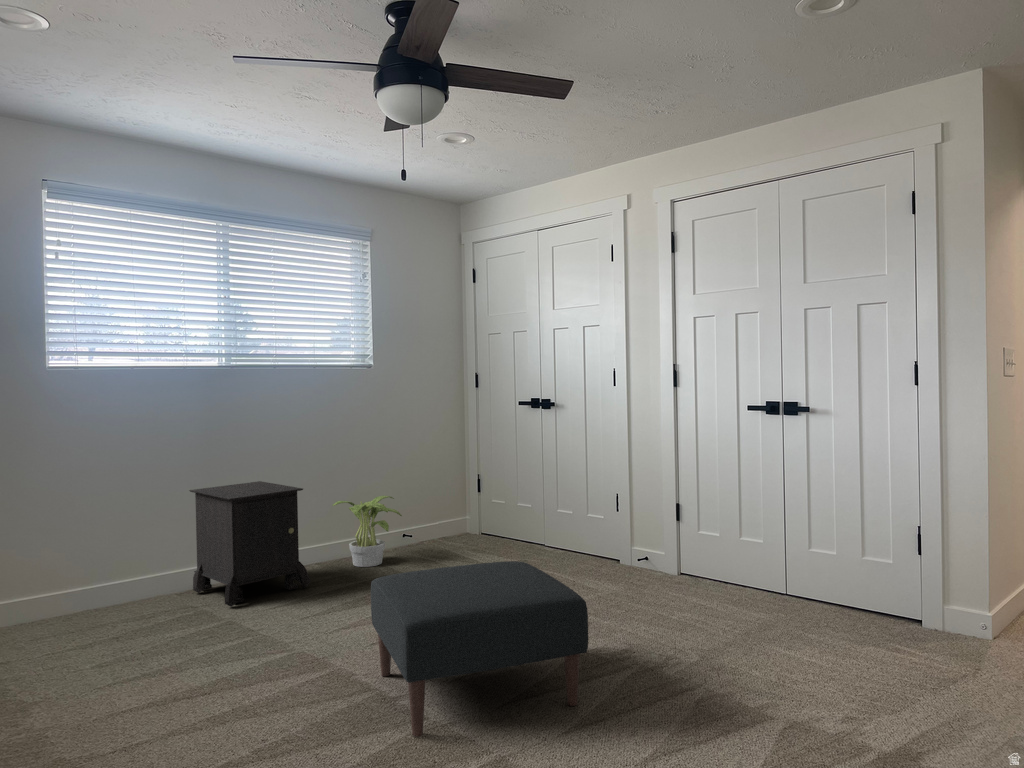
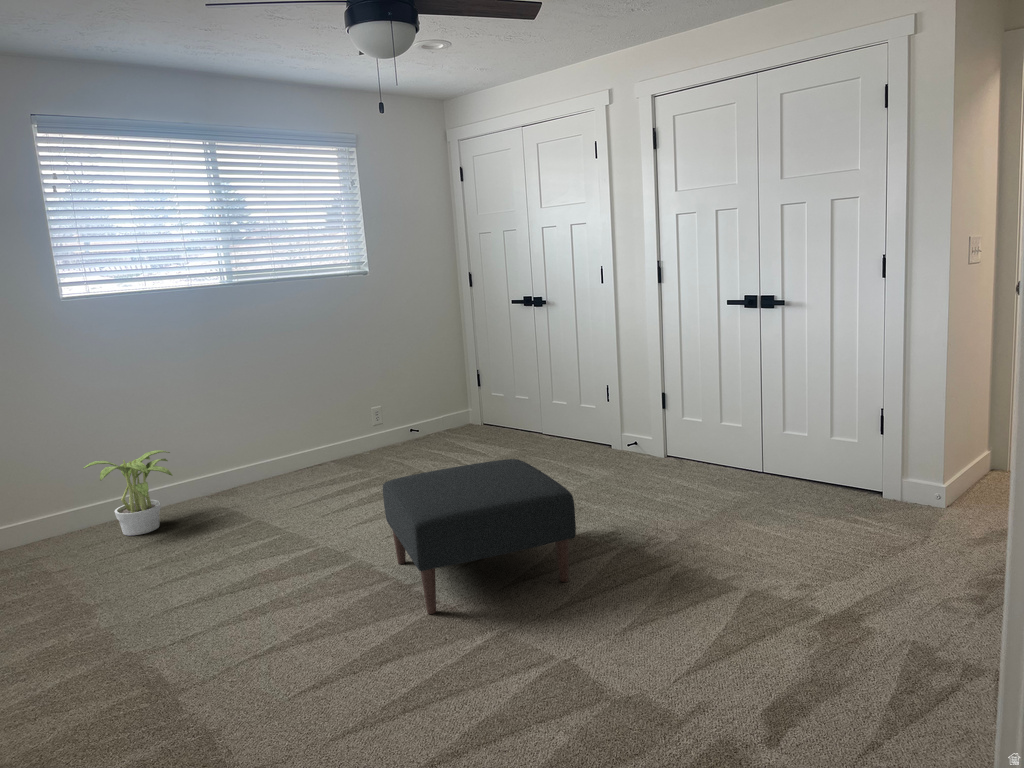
nightstand: present [189,481,311,607] -> none [208,391,329,508]
potted plant: present [333,496,402,567] -> present [83,450,172,536]

